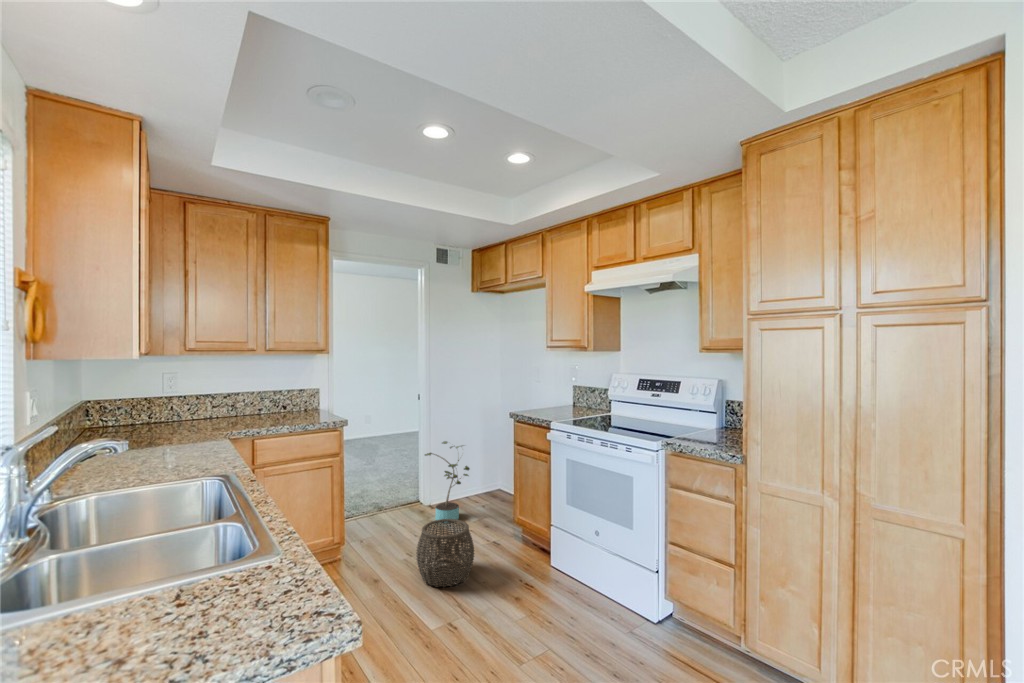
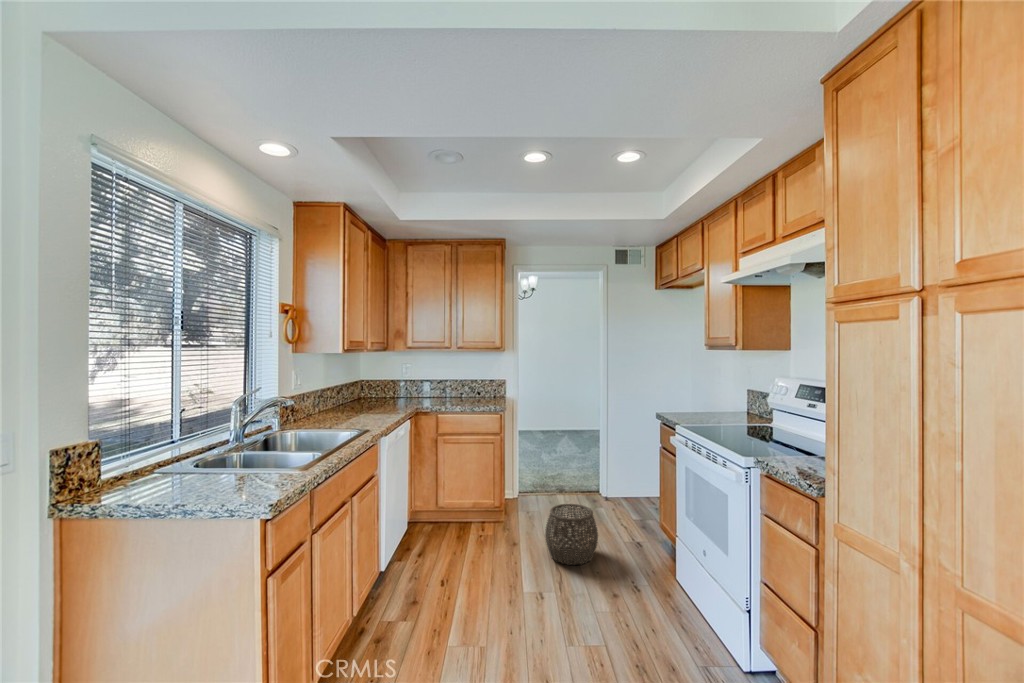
potted plant: present [425,441,470,523] -> none [592,436,635,514]

